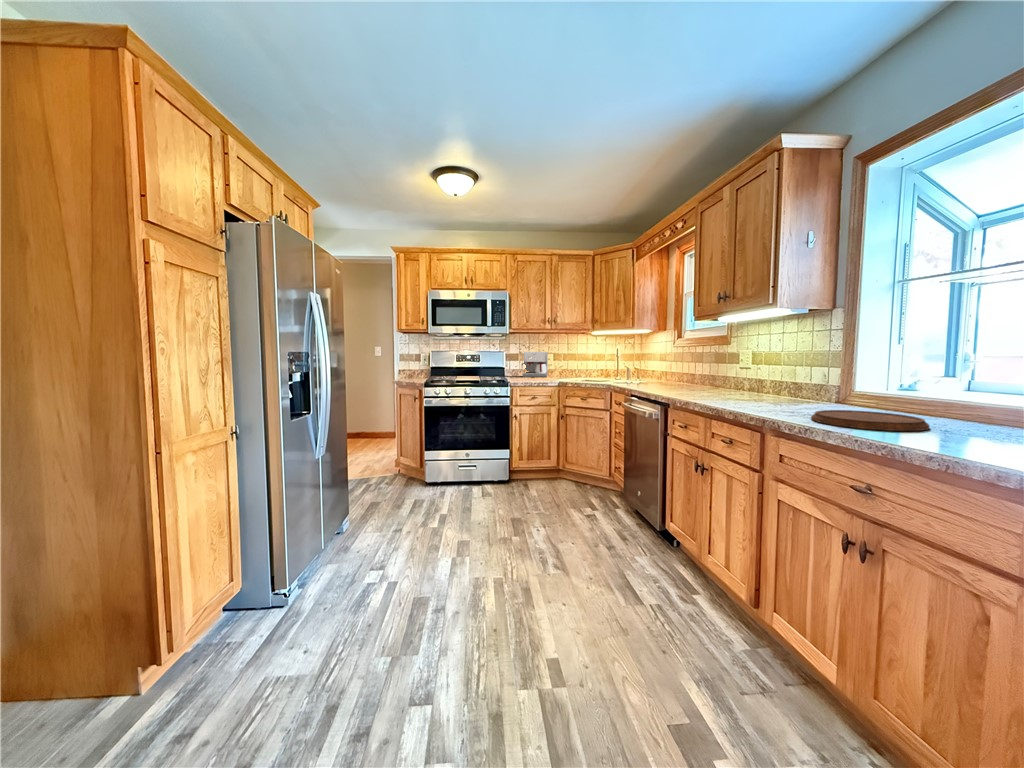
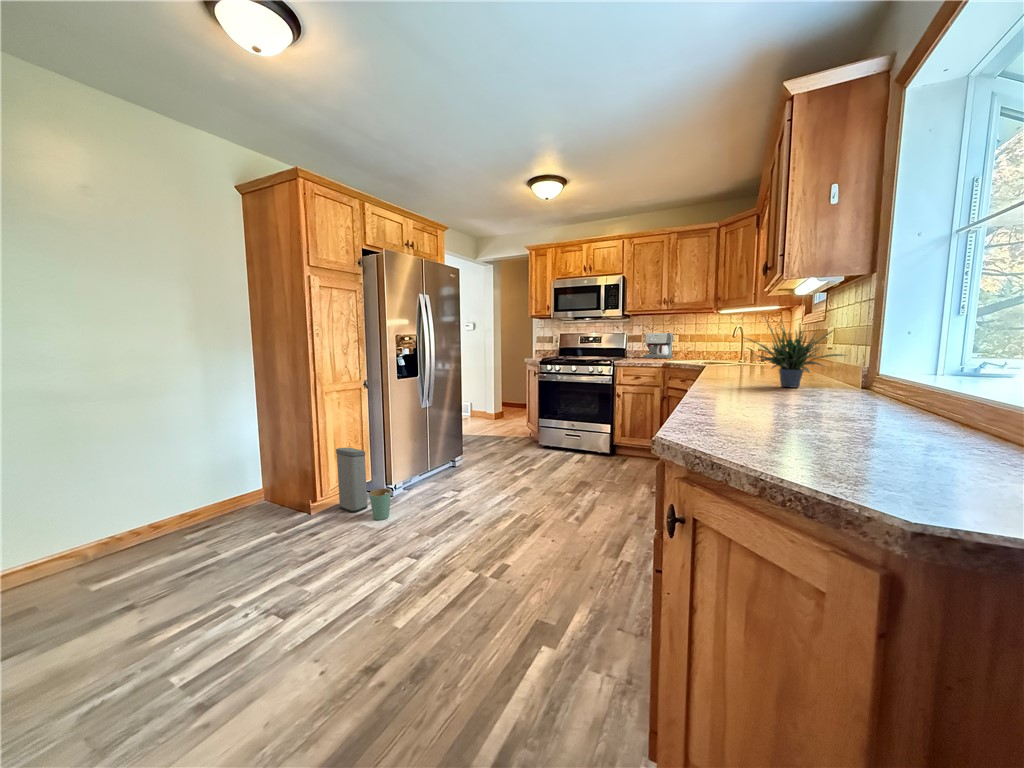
potted plant: none [749,339,832,406] -> present [746,317,846,388]
cutting board: present [811,410,929,431] -> none [726,389,843,410]
trash can: none [189,547,315,662] -> present [336,448,391,520]

